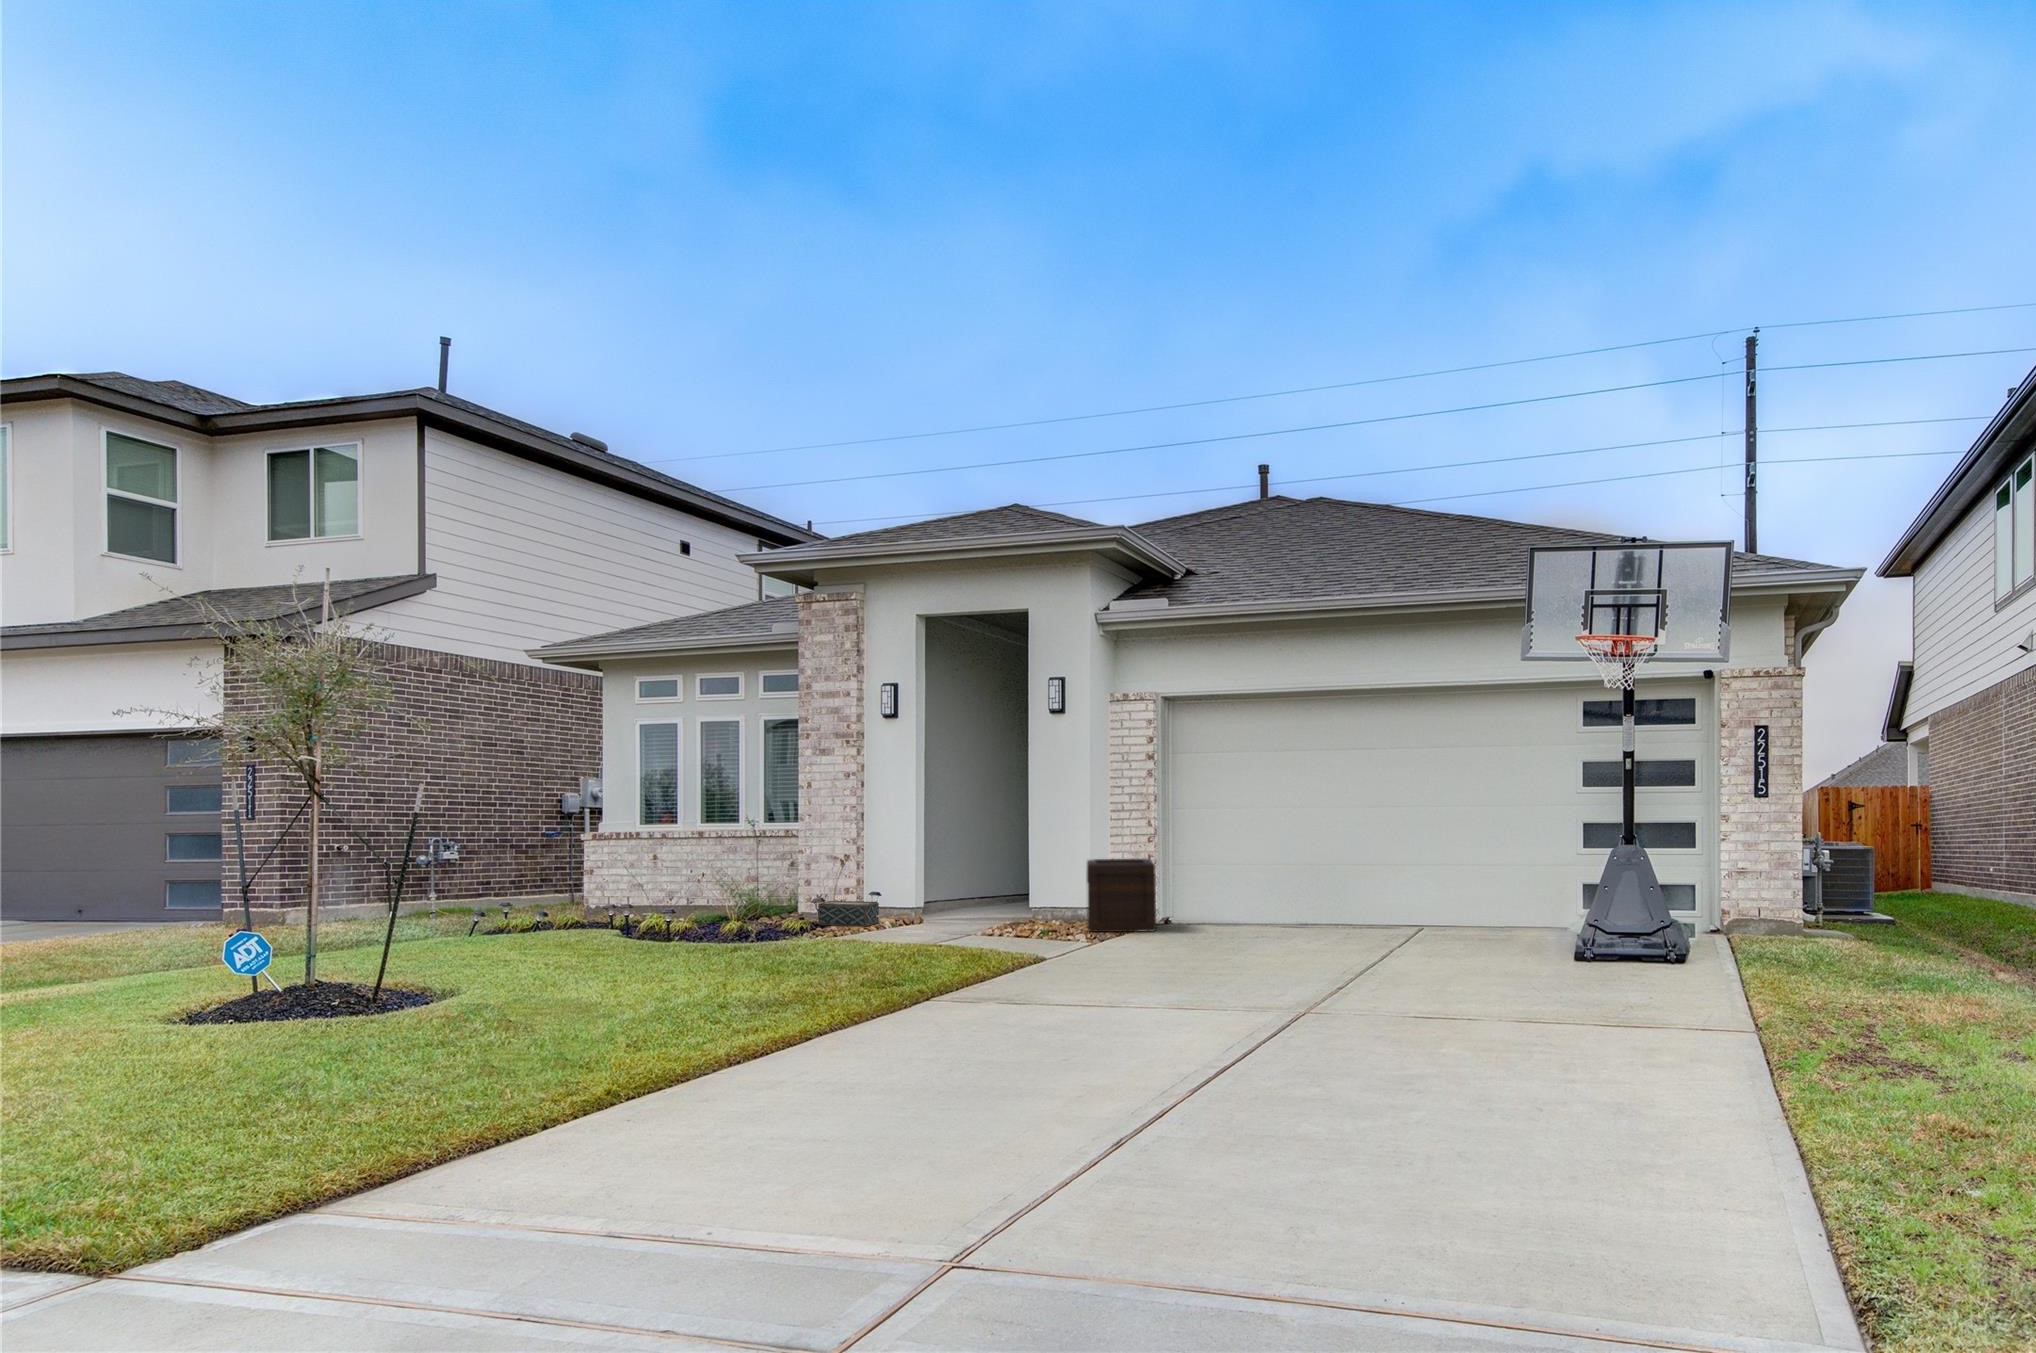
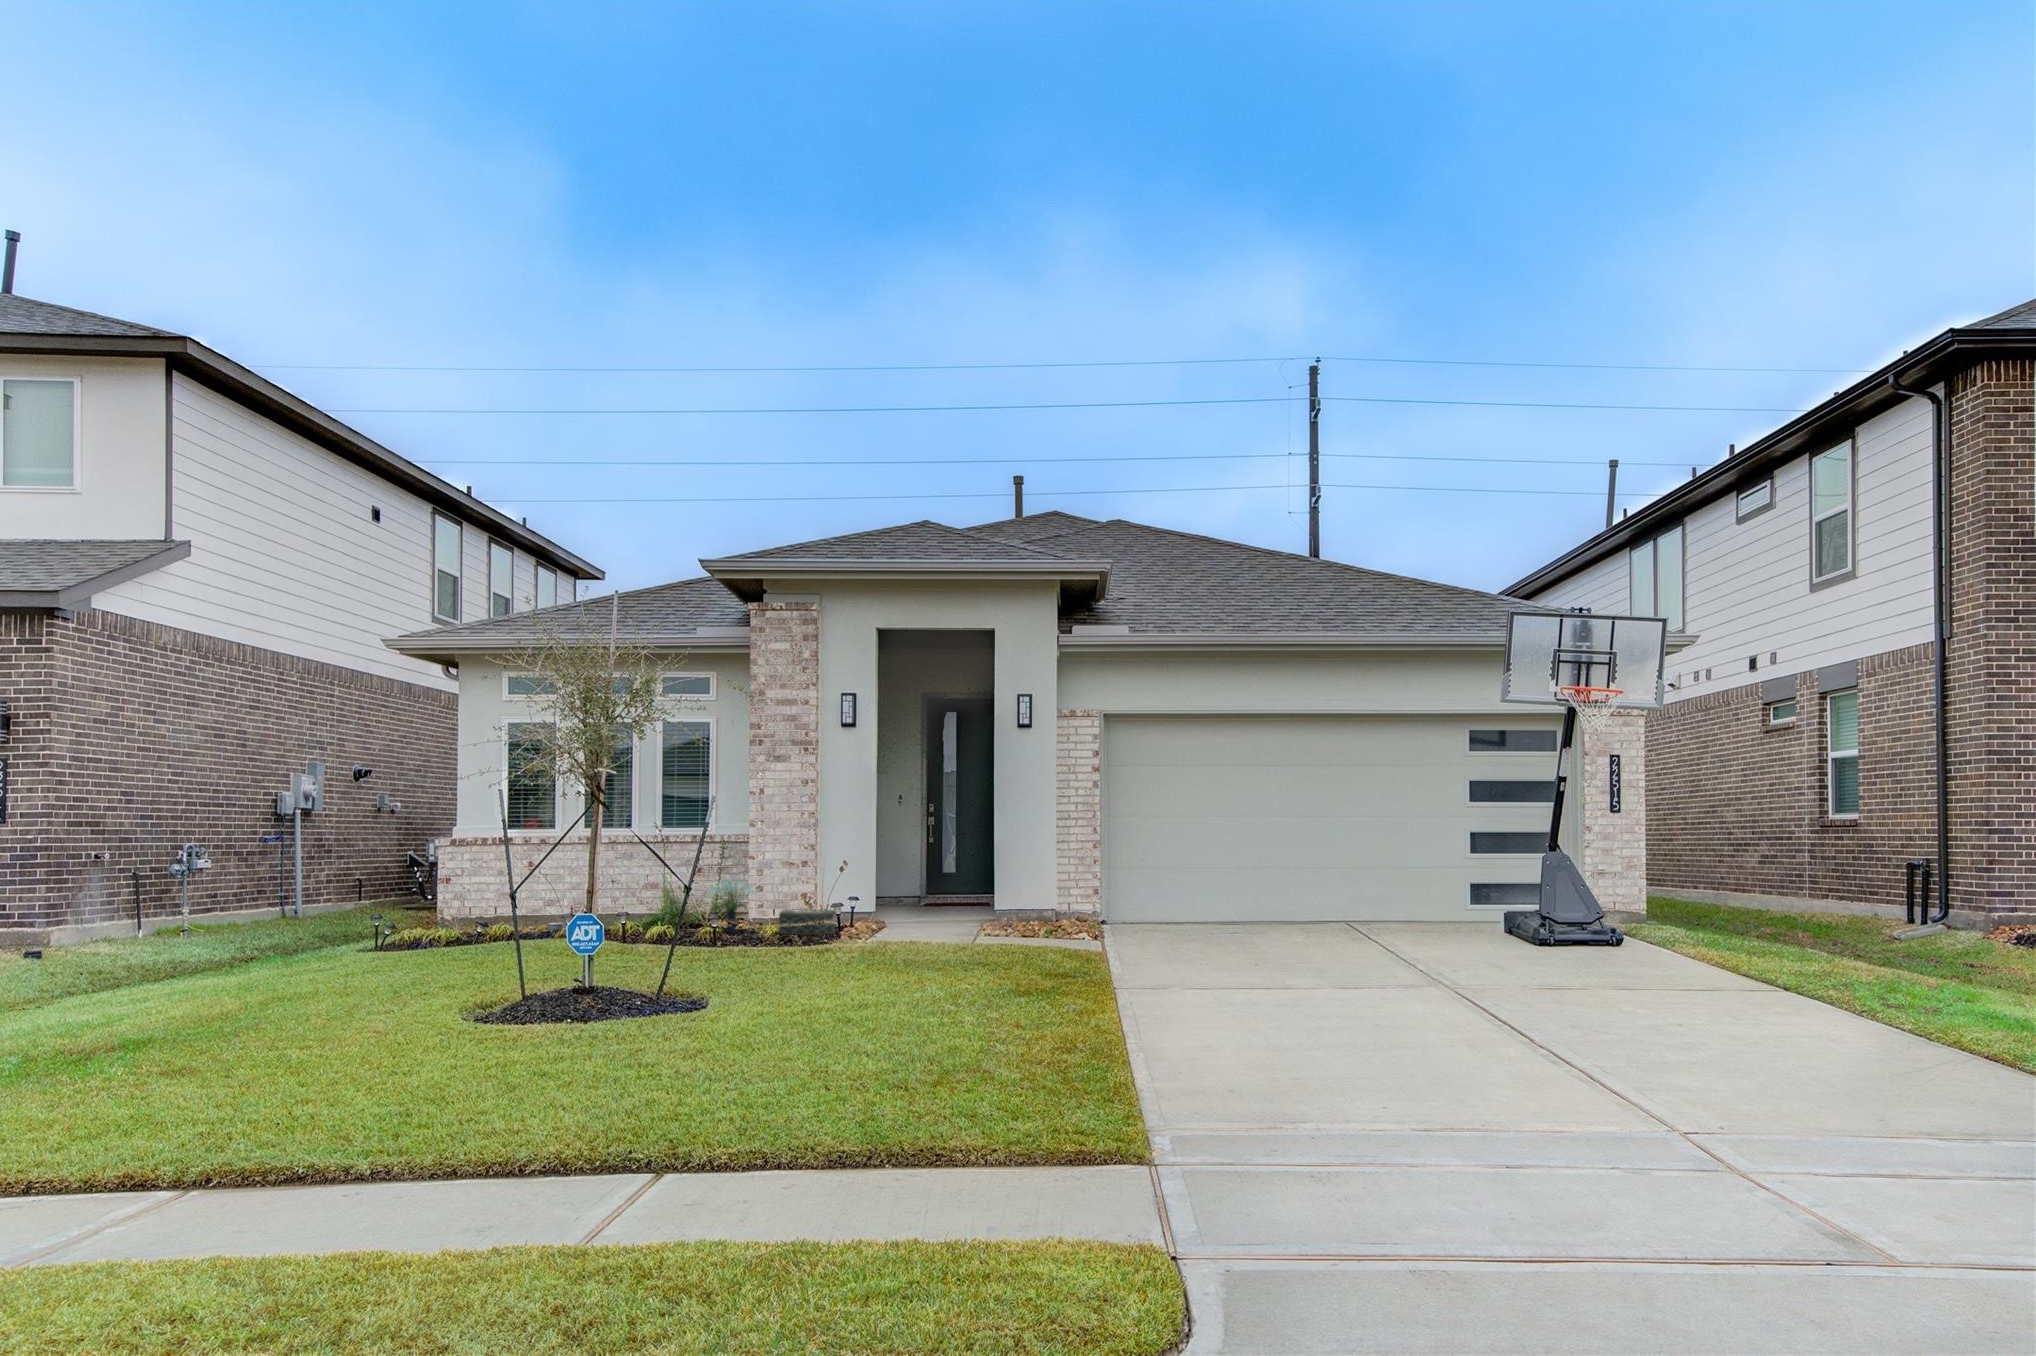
wooden crate: present [1087,859,1156,932] -> none [1043,865,1125,936]
potted plant: none [757,870,805,923] -> present [709,879,753,933]

